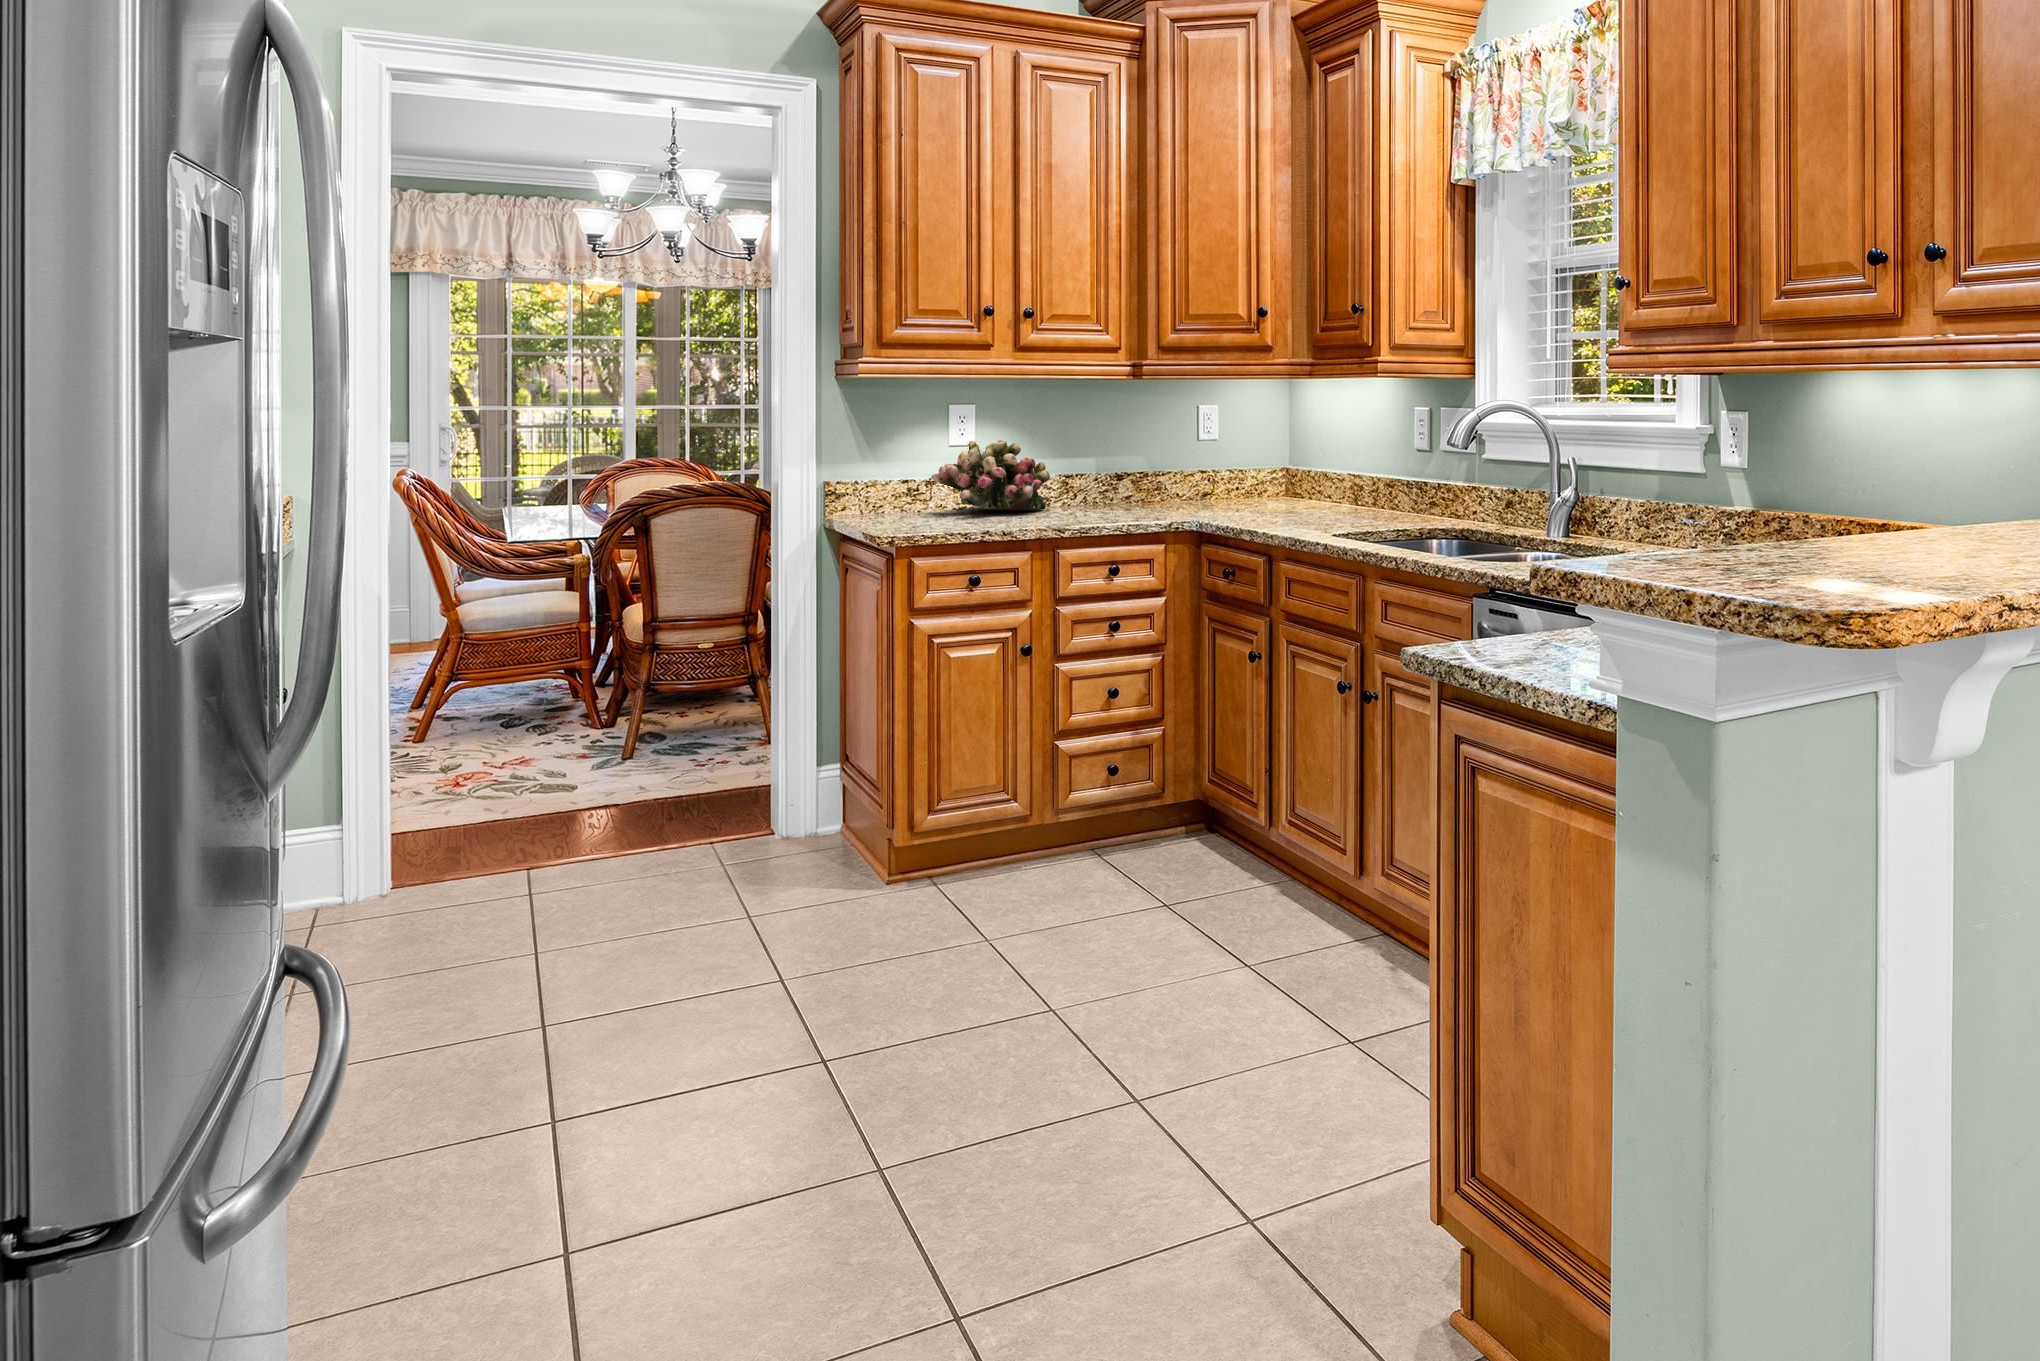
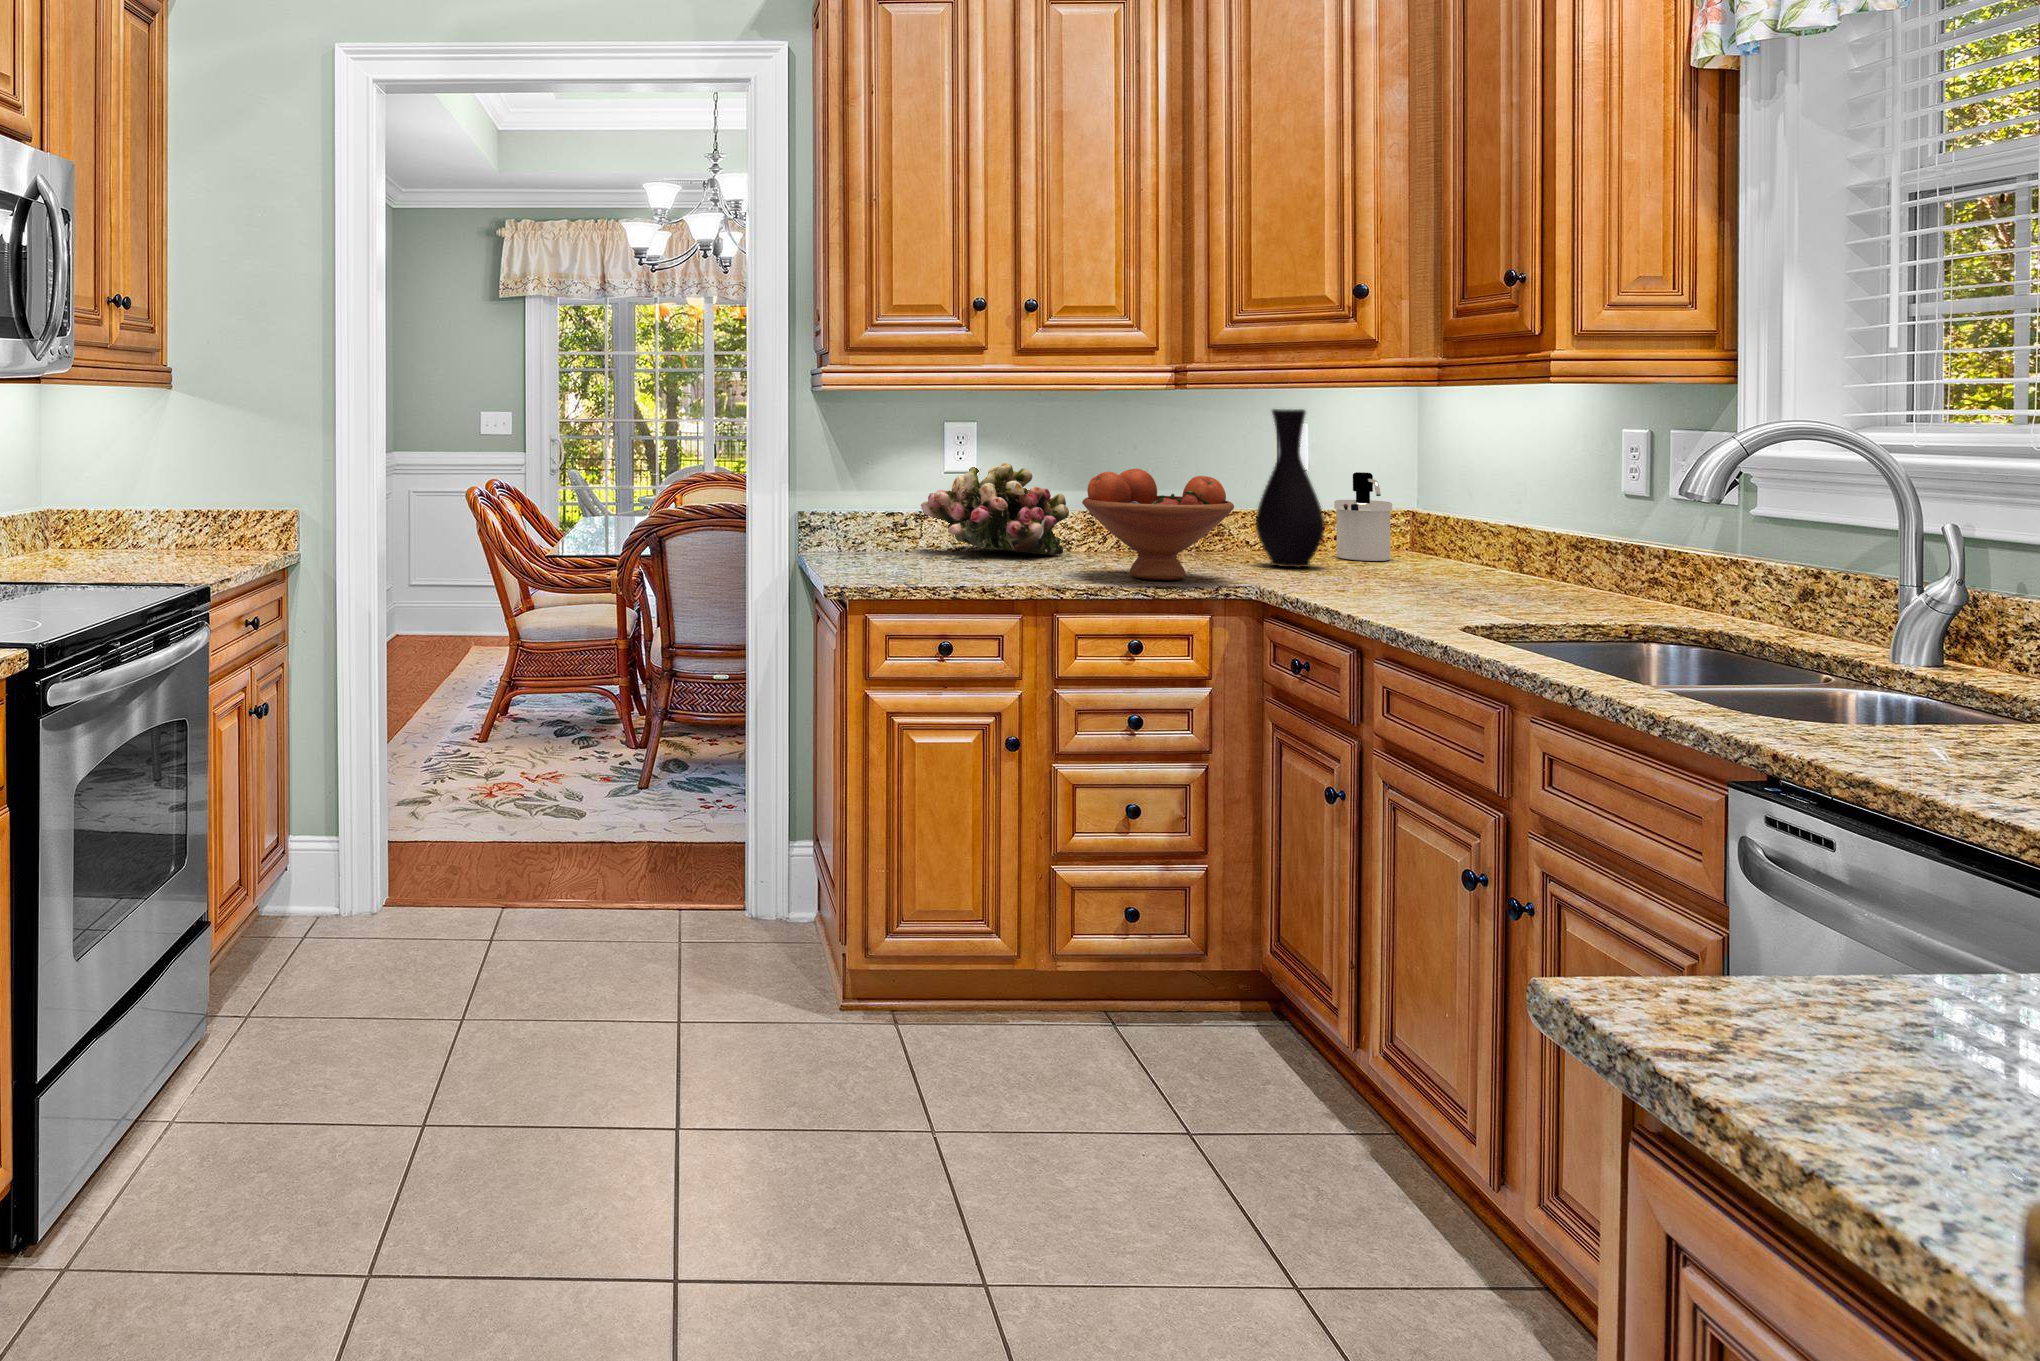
vase: none [1186,393,1233,508] -> present [1256,409,1325,567]
soap dispenser: none [1235,436,1273,499] -> present [1334,472,1392,561]
fruit bowl: none [1071,441,1179,522] -> present [1082,469,1234,580]

